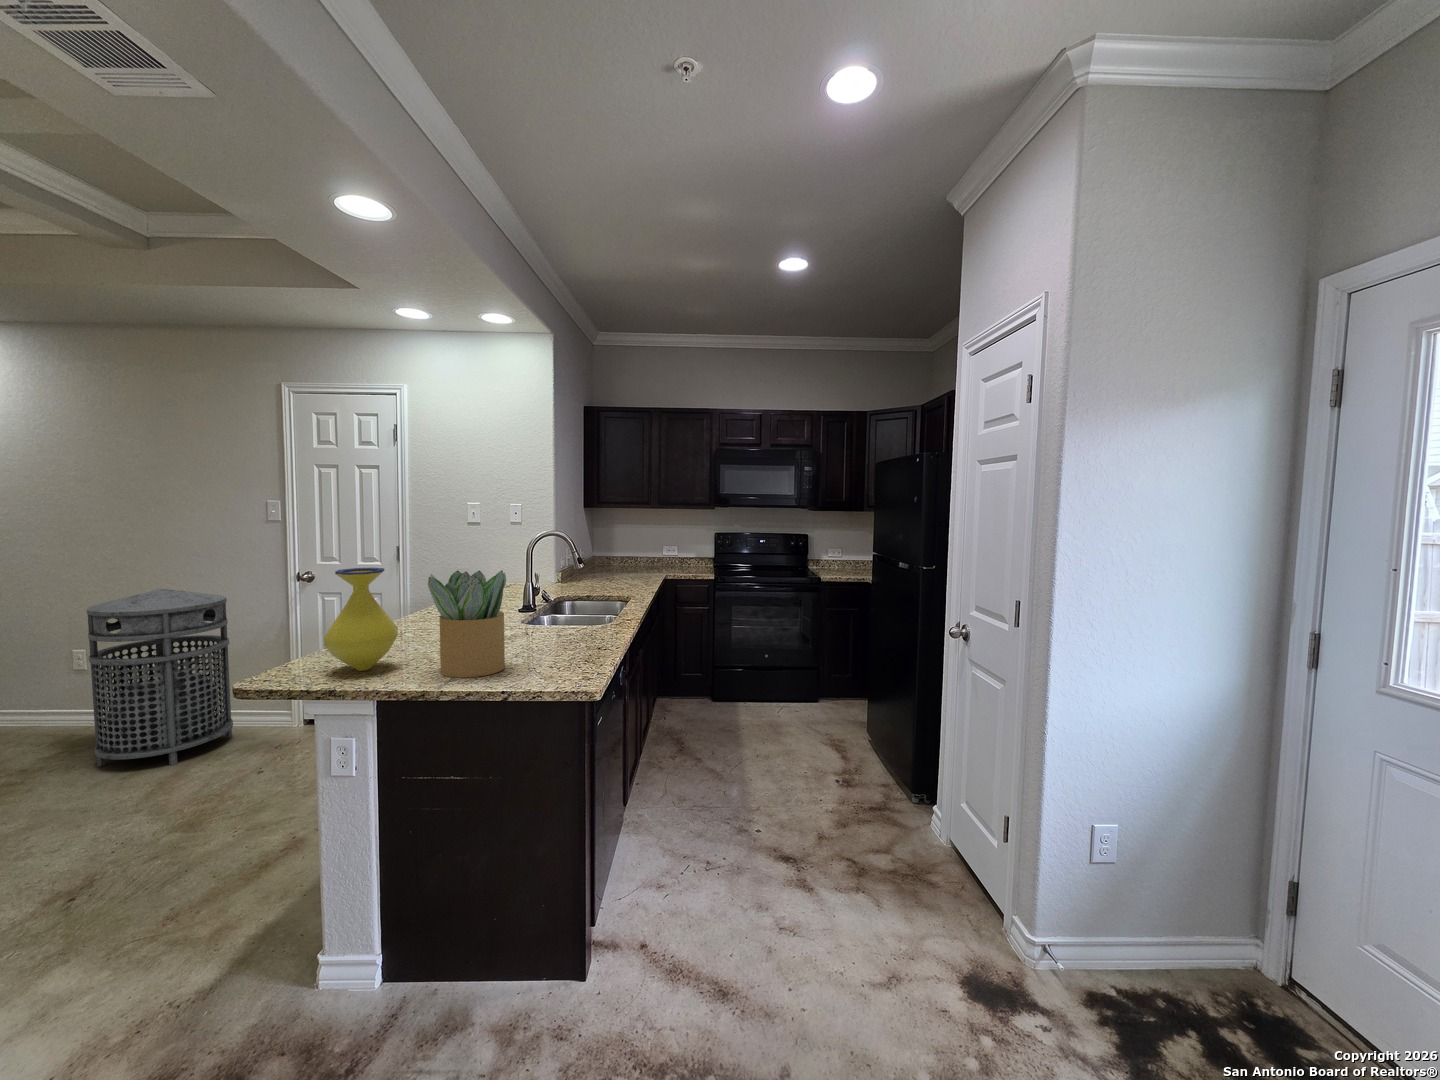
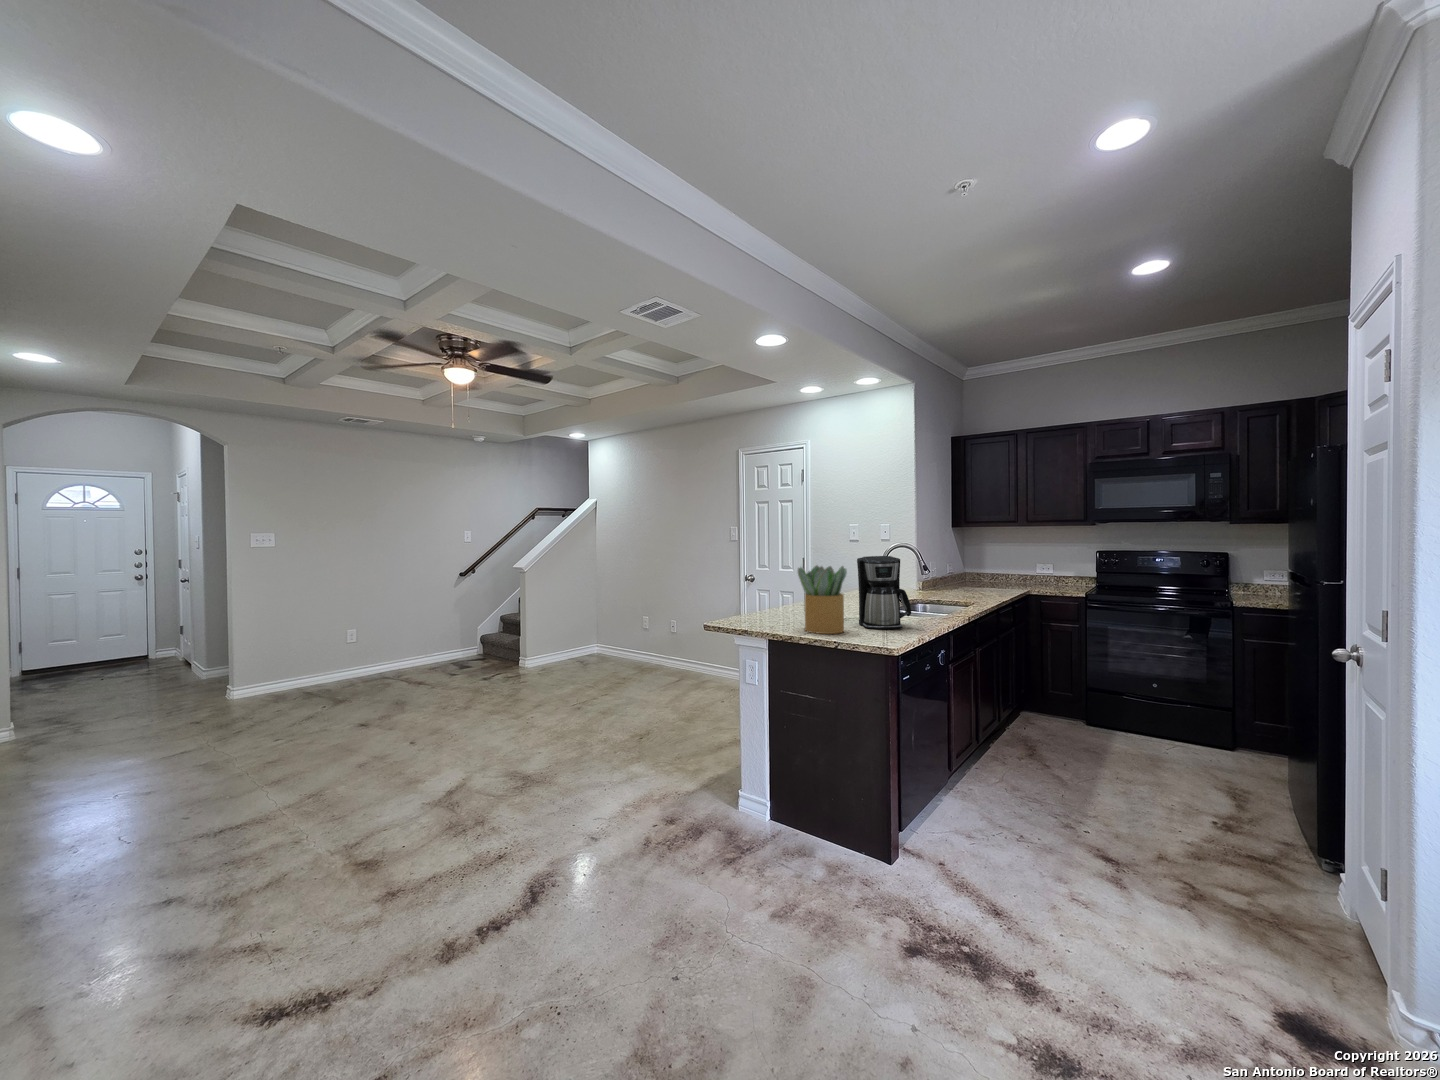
coffee maker: none [513,551,587,655] -> present [857,556,911,629]
vase: present [324,568,398,671] -> none [745,562,784,624]
trash can: present [86,589,233,766] -> none [648,582,709,689]

